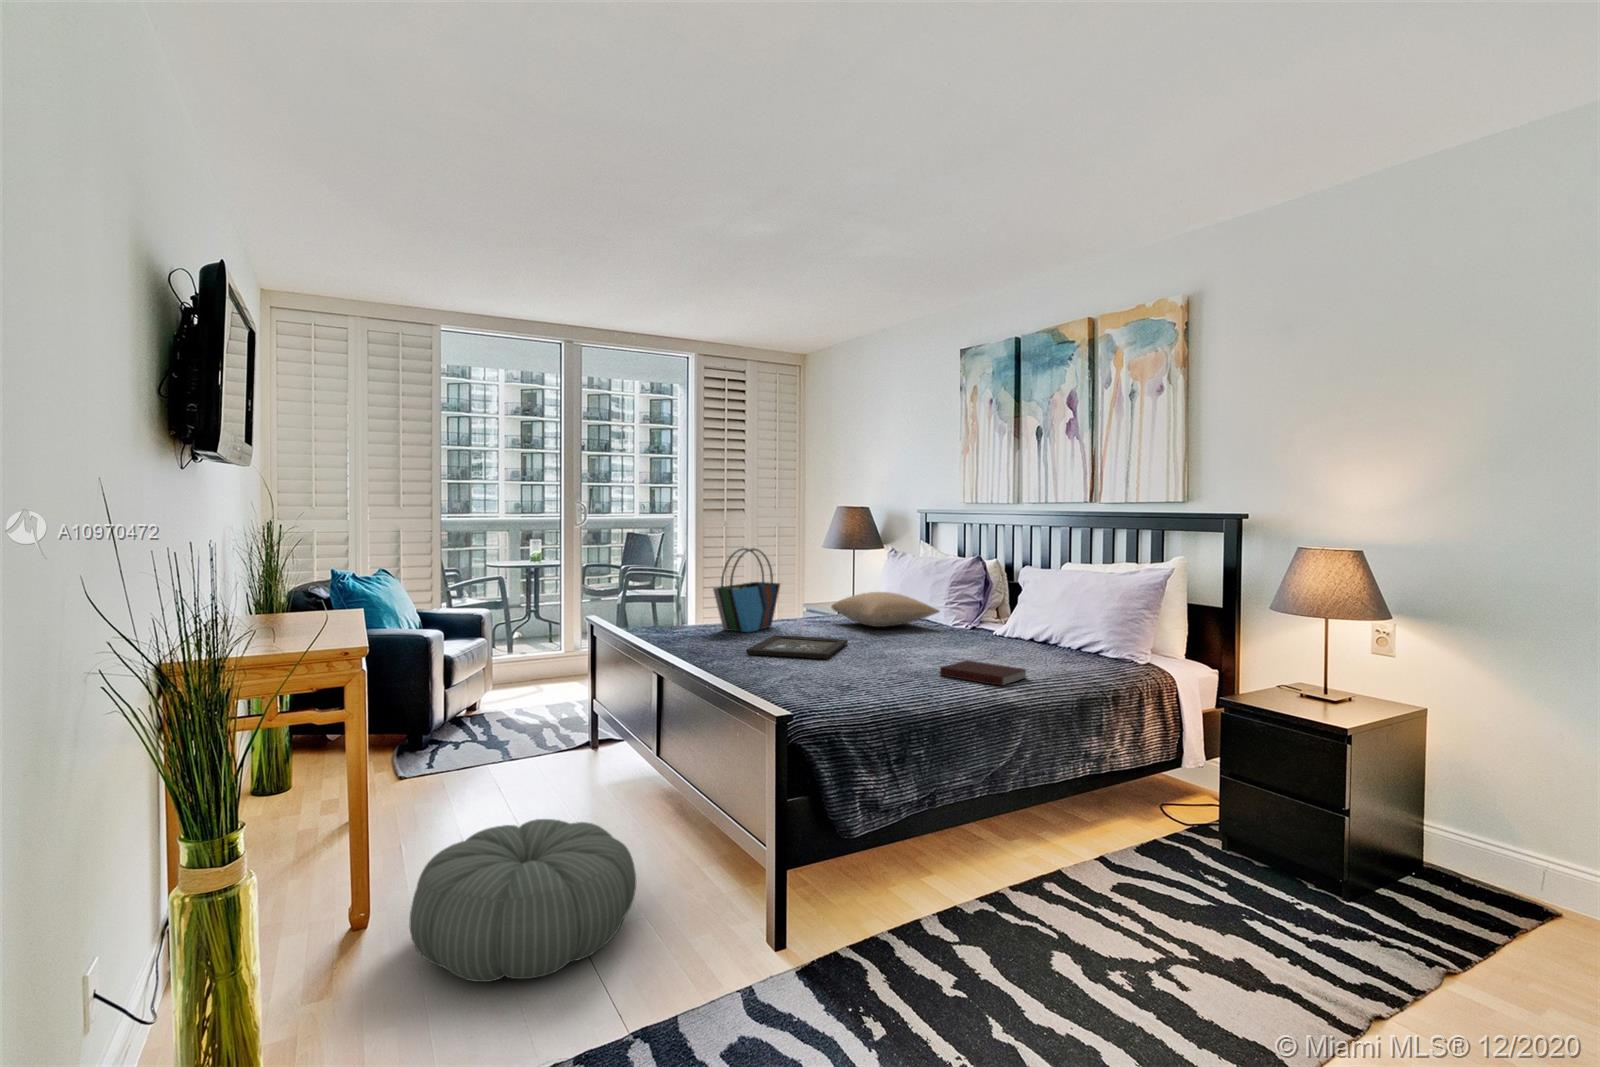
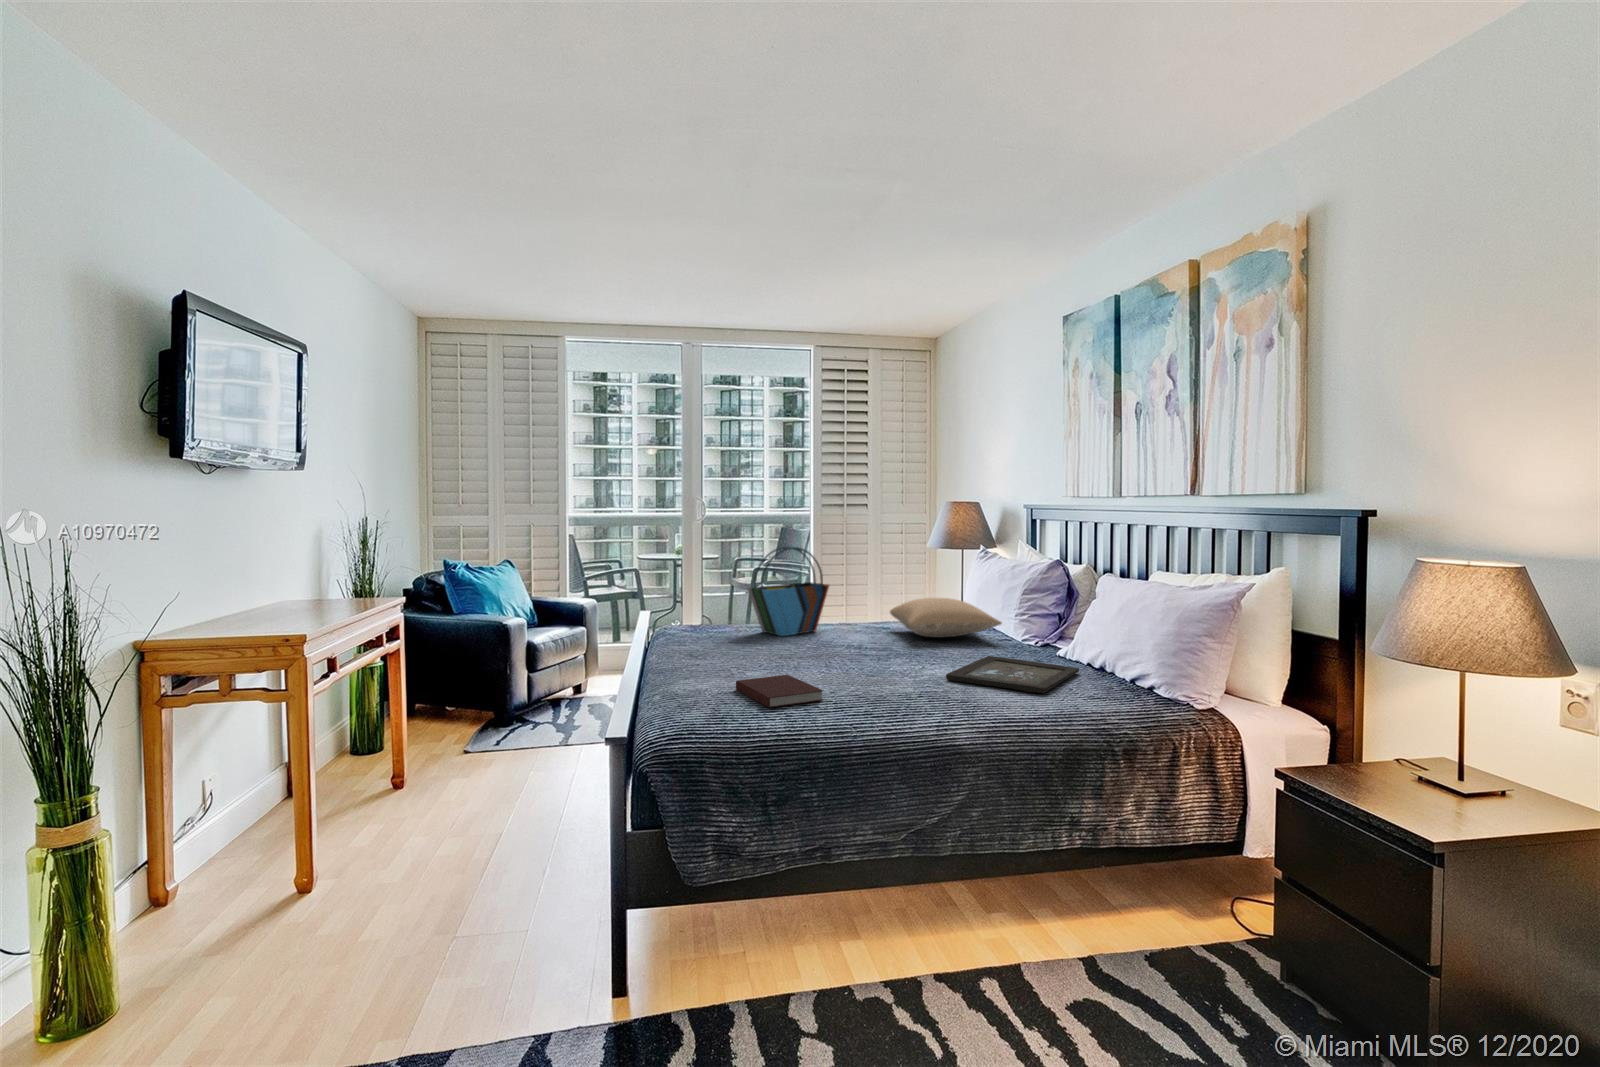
tray: present [746,635,848,658] -> present [946,656,1079,693]
notebook: present [940,660,1026,686] -> present [736,675,823,708]
pouf: present [409,819,636,982] -> none [282,815,519,979]

